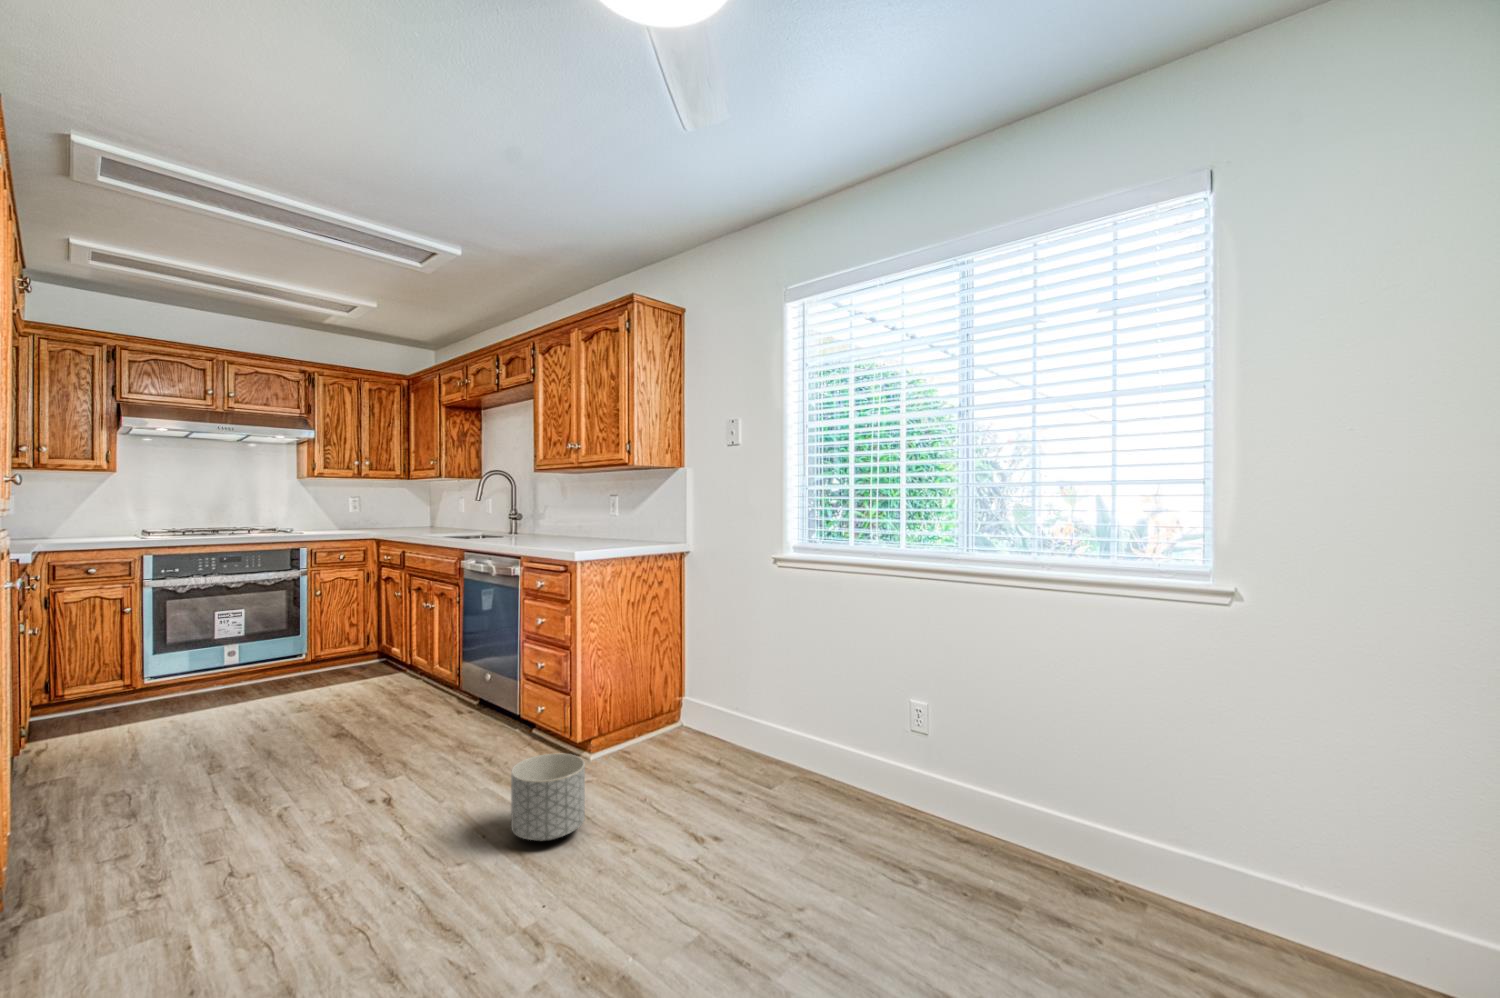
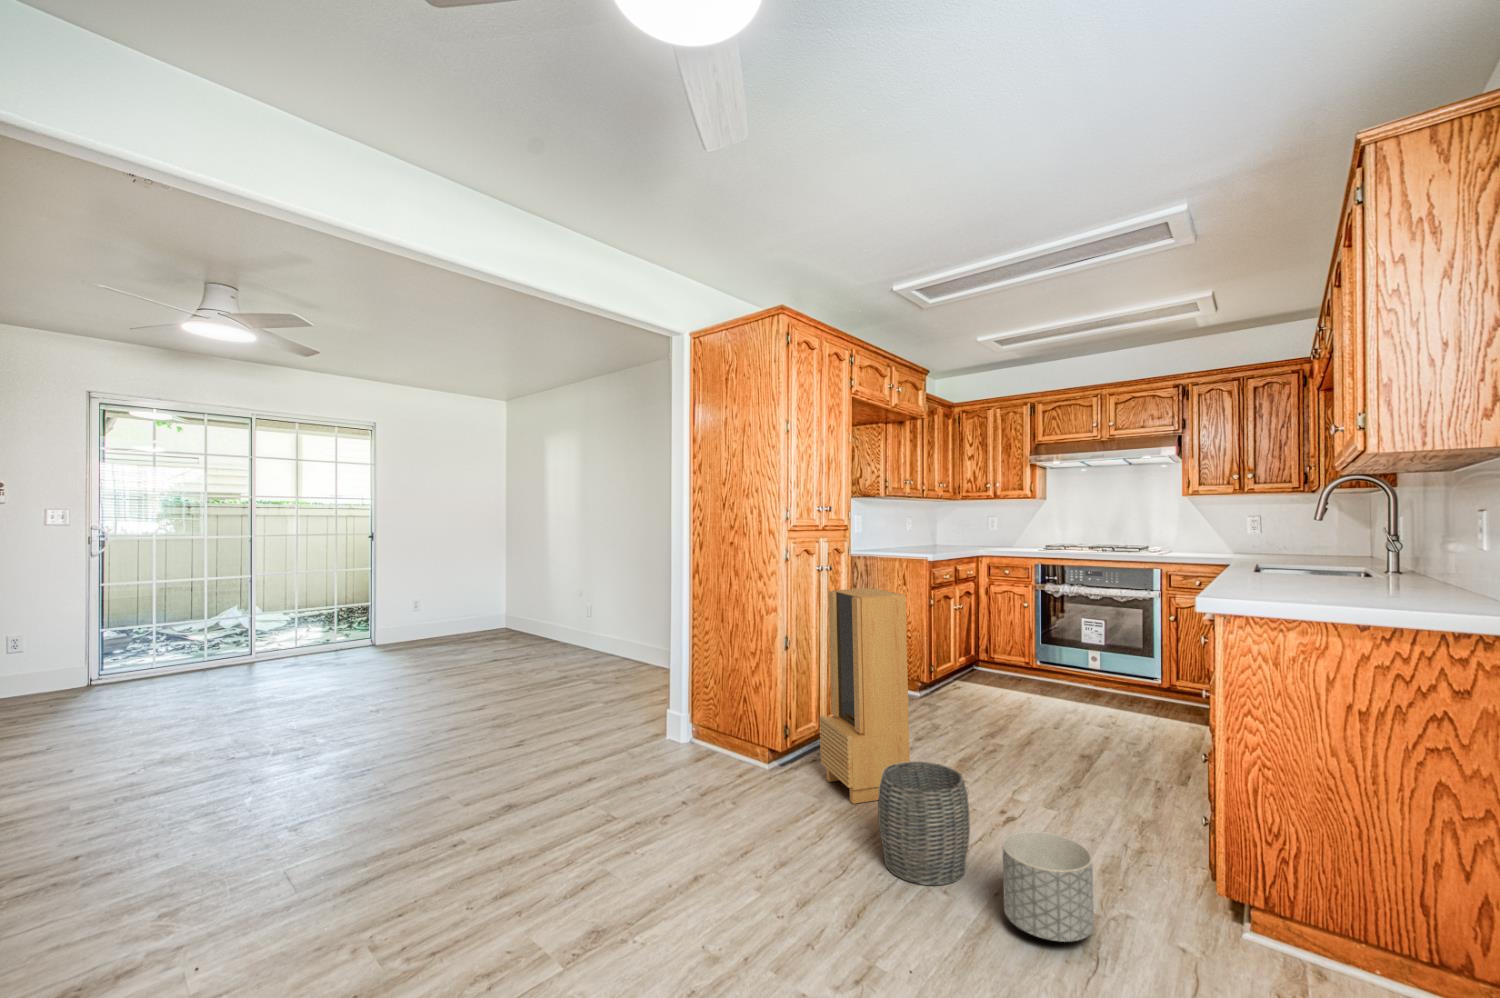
storage cabinet: none [71,584,251,903] -> present [820,588,910,804]
woven basket: none [337,755,449,896] -> present [878,762,970,885]

